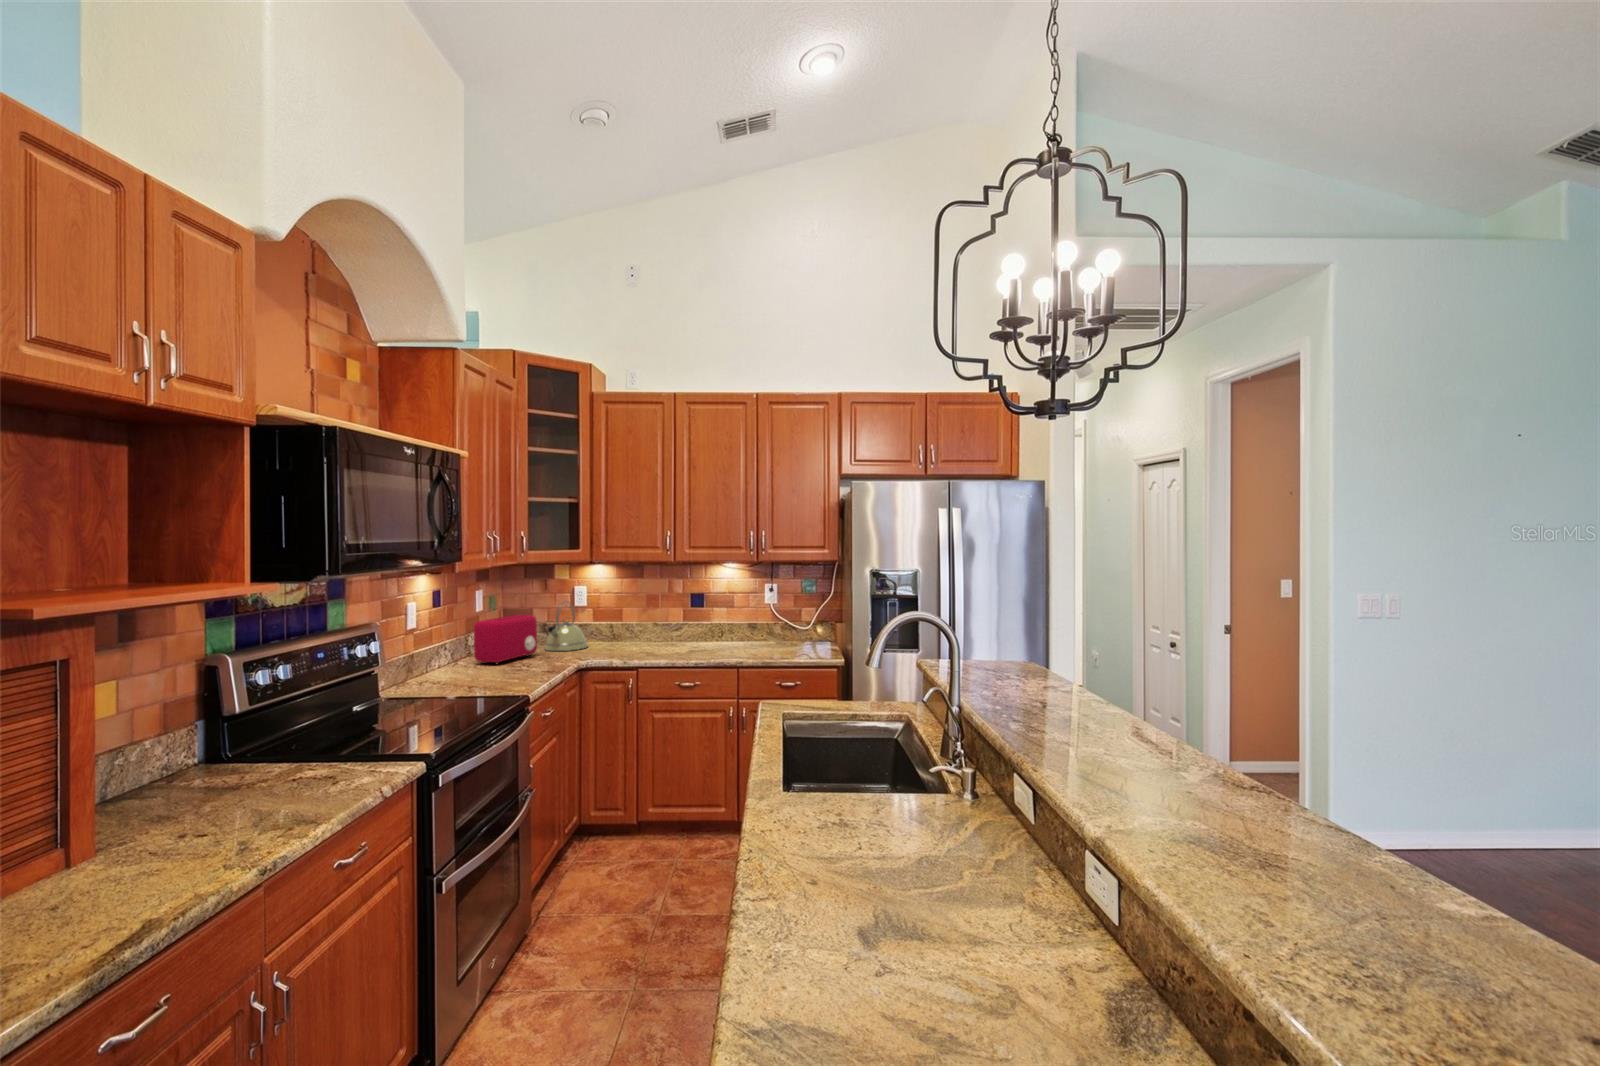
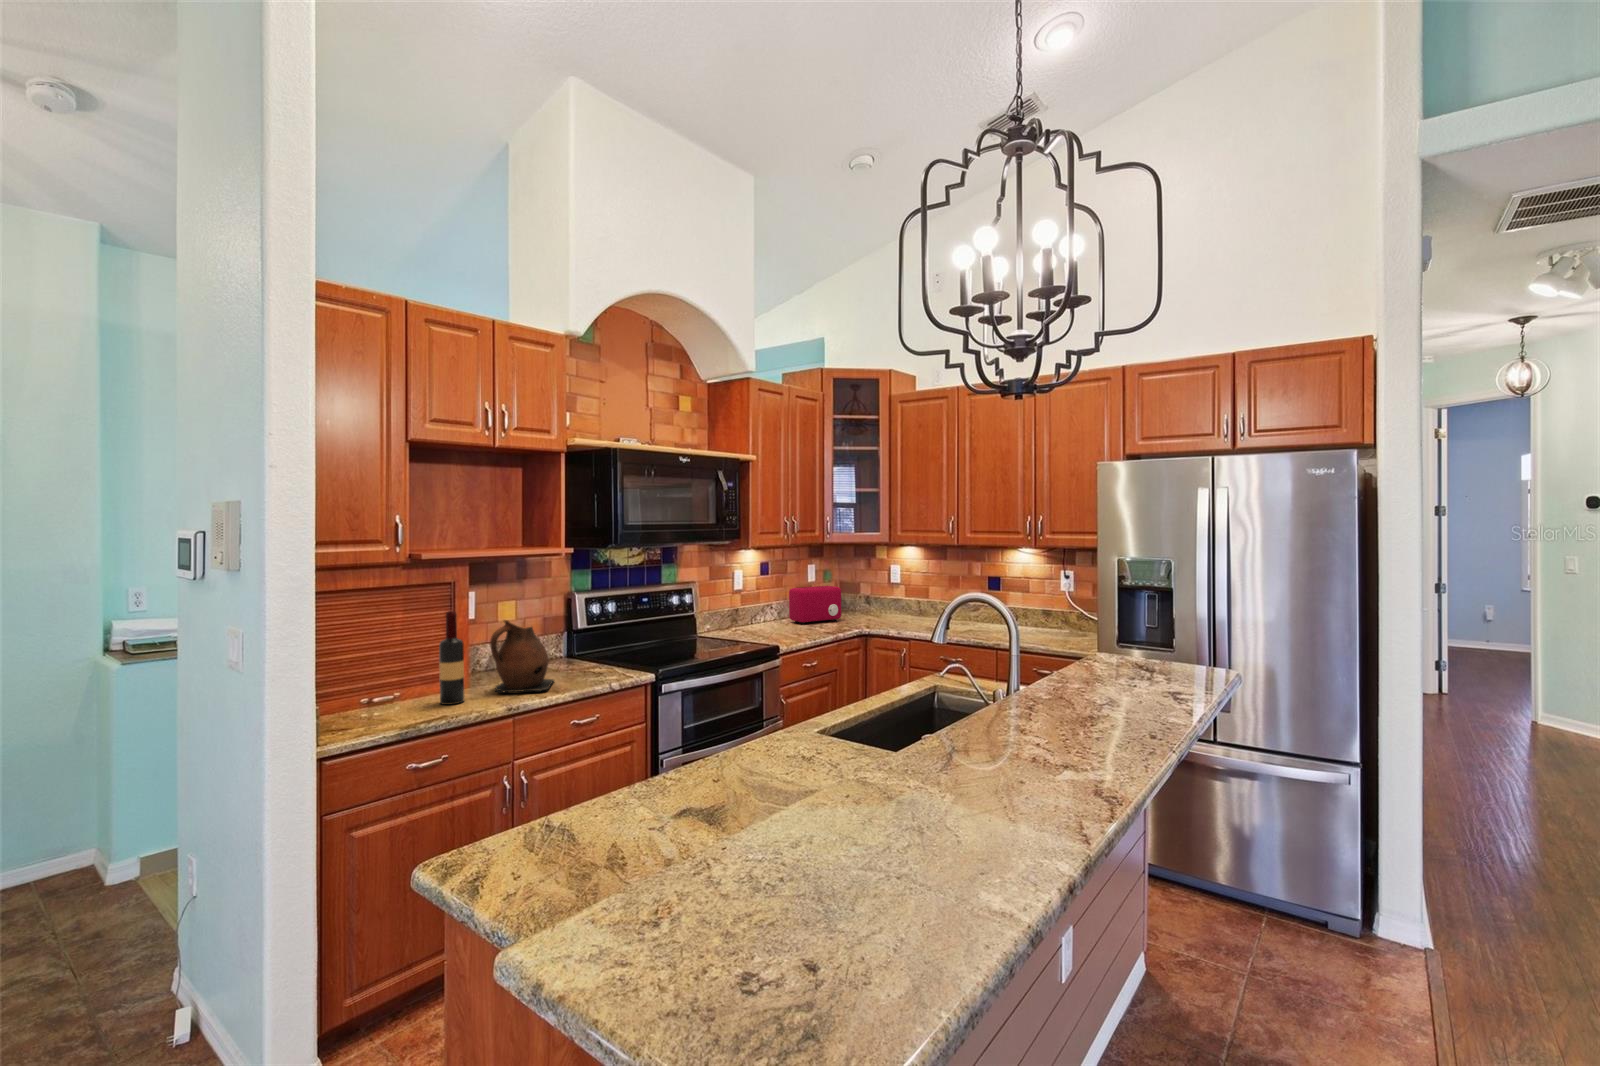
kettle: present [545,602,588,651] -> none [854,577,891,620]
wine bottle: none [77,712,139,901] -> present [439,611,464,705]
ceramic pitcher: none [156,714,294,848] -> present [490,620,554,692]

